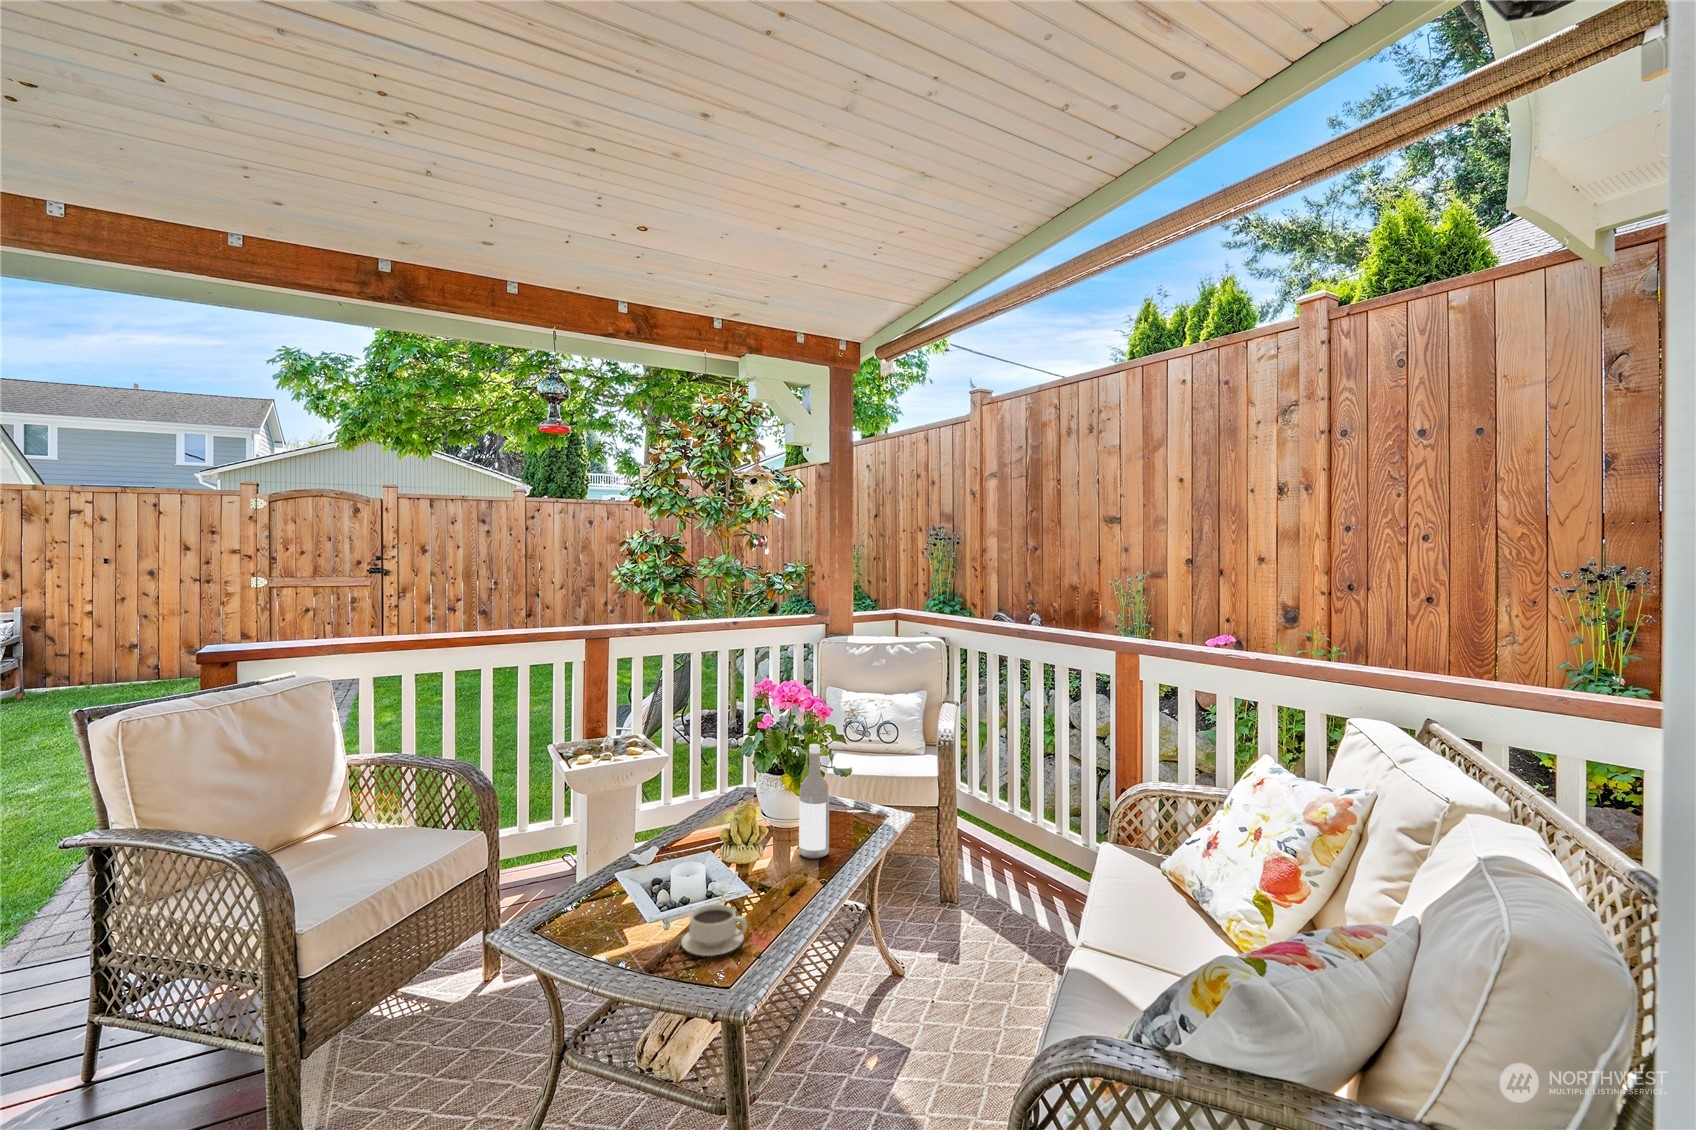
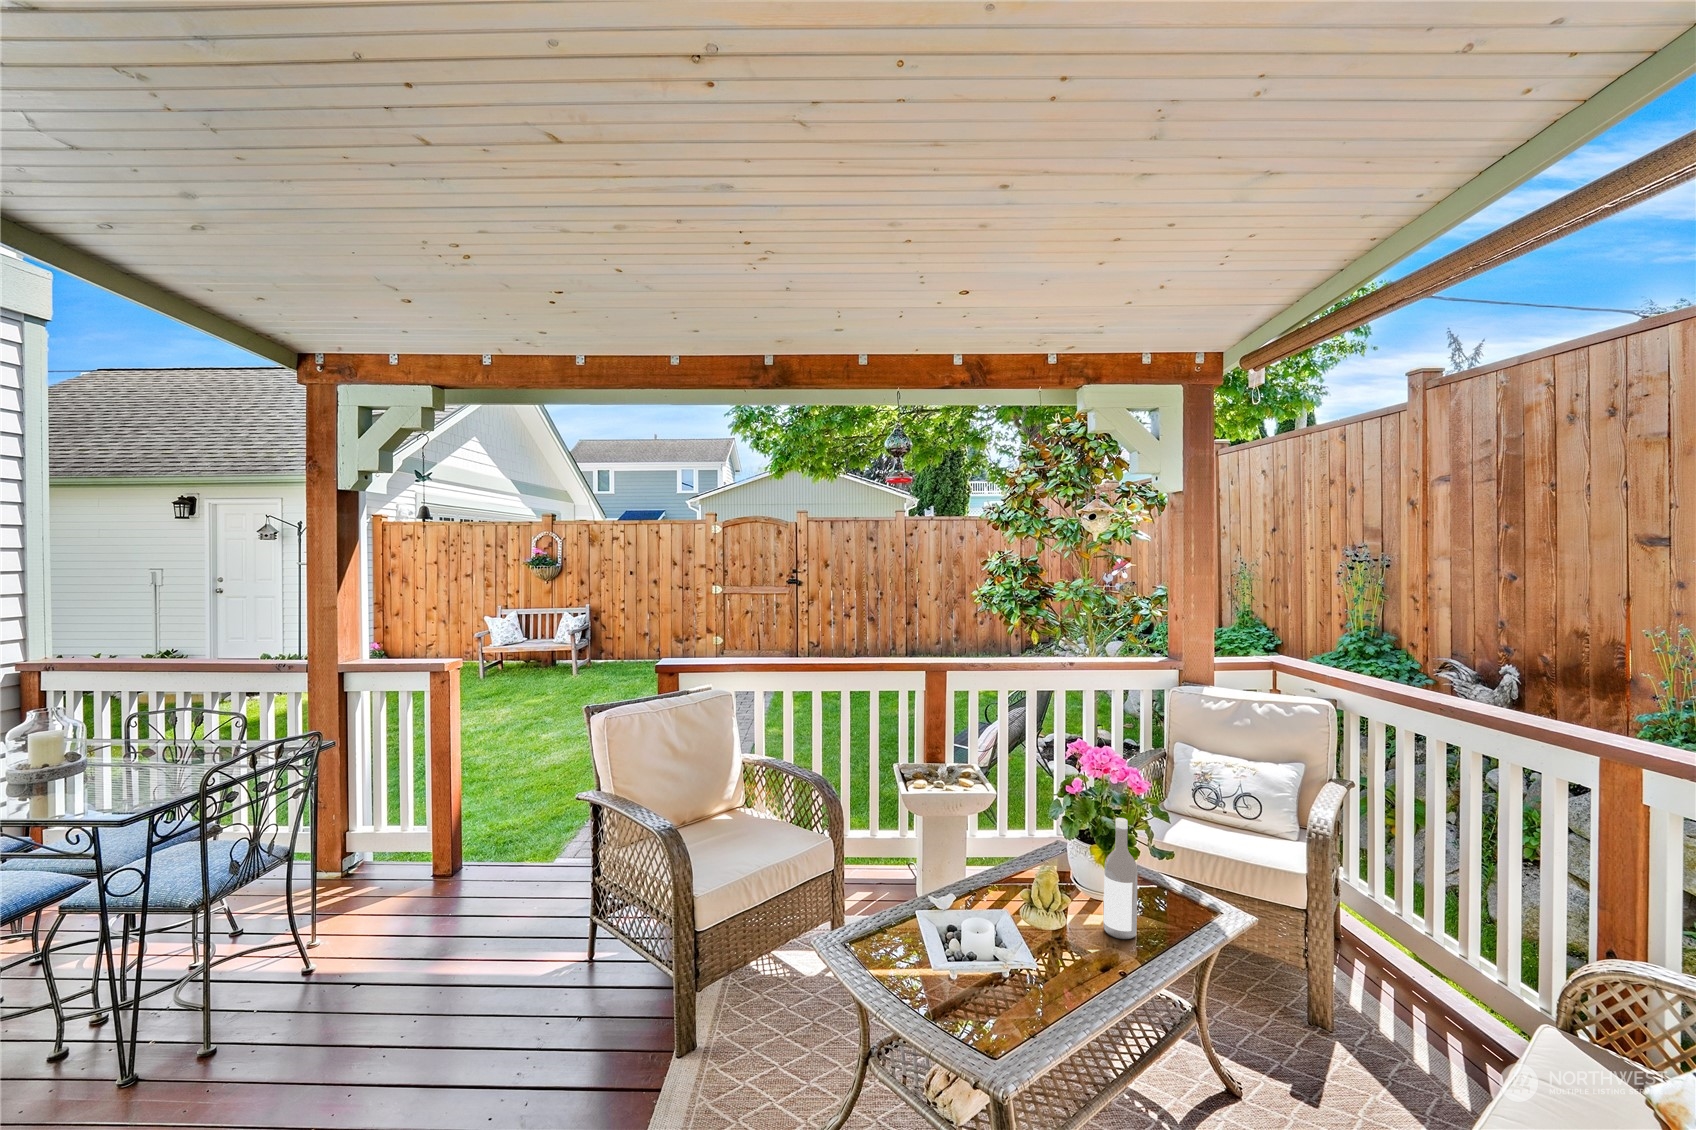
teacup: present [681,904,747,956] -> none [961,967,1023,1021]

